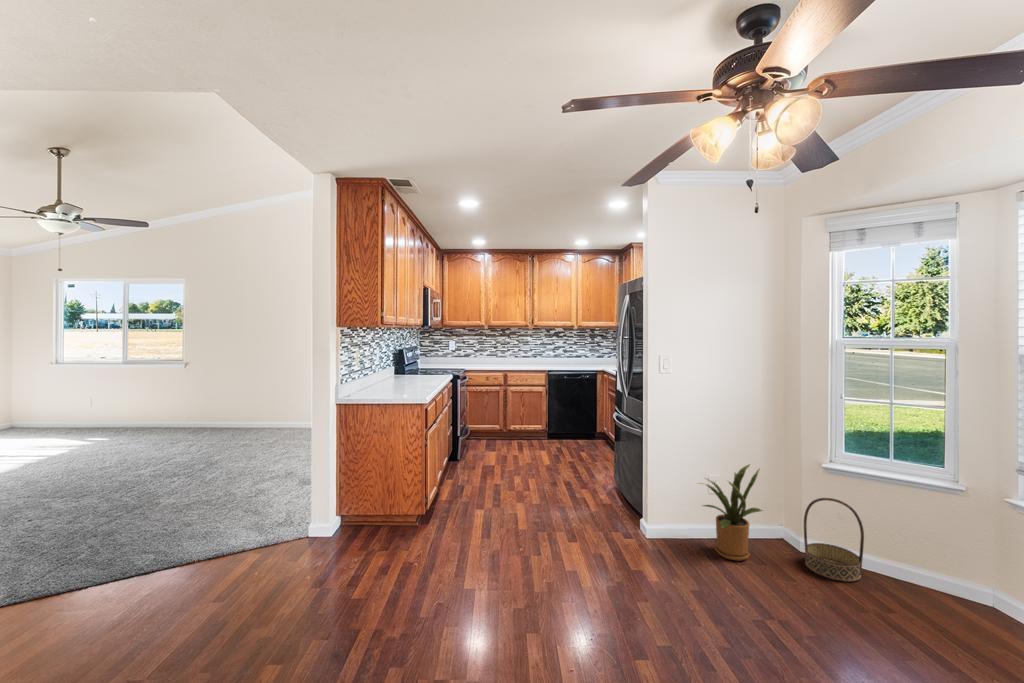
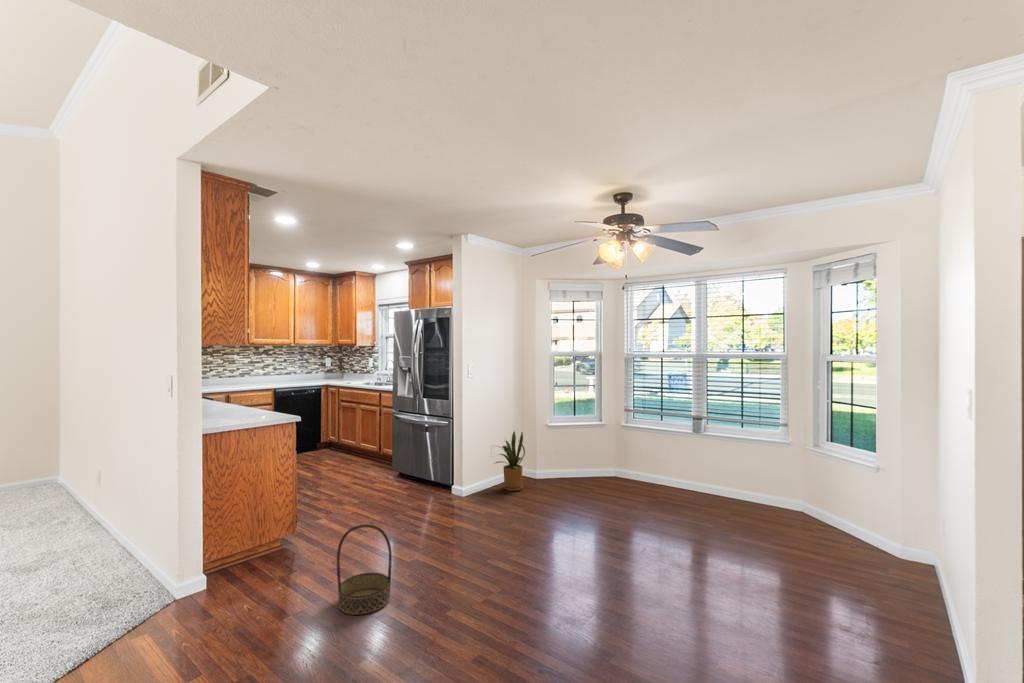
basket: present [804,498,864,582] -> present [337,524,392,615]

